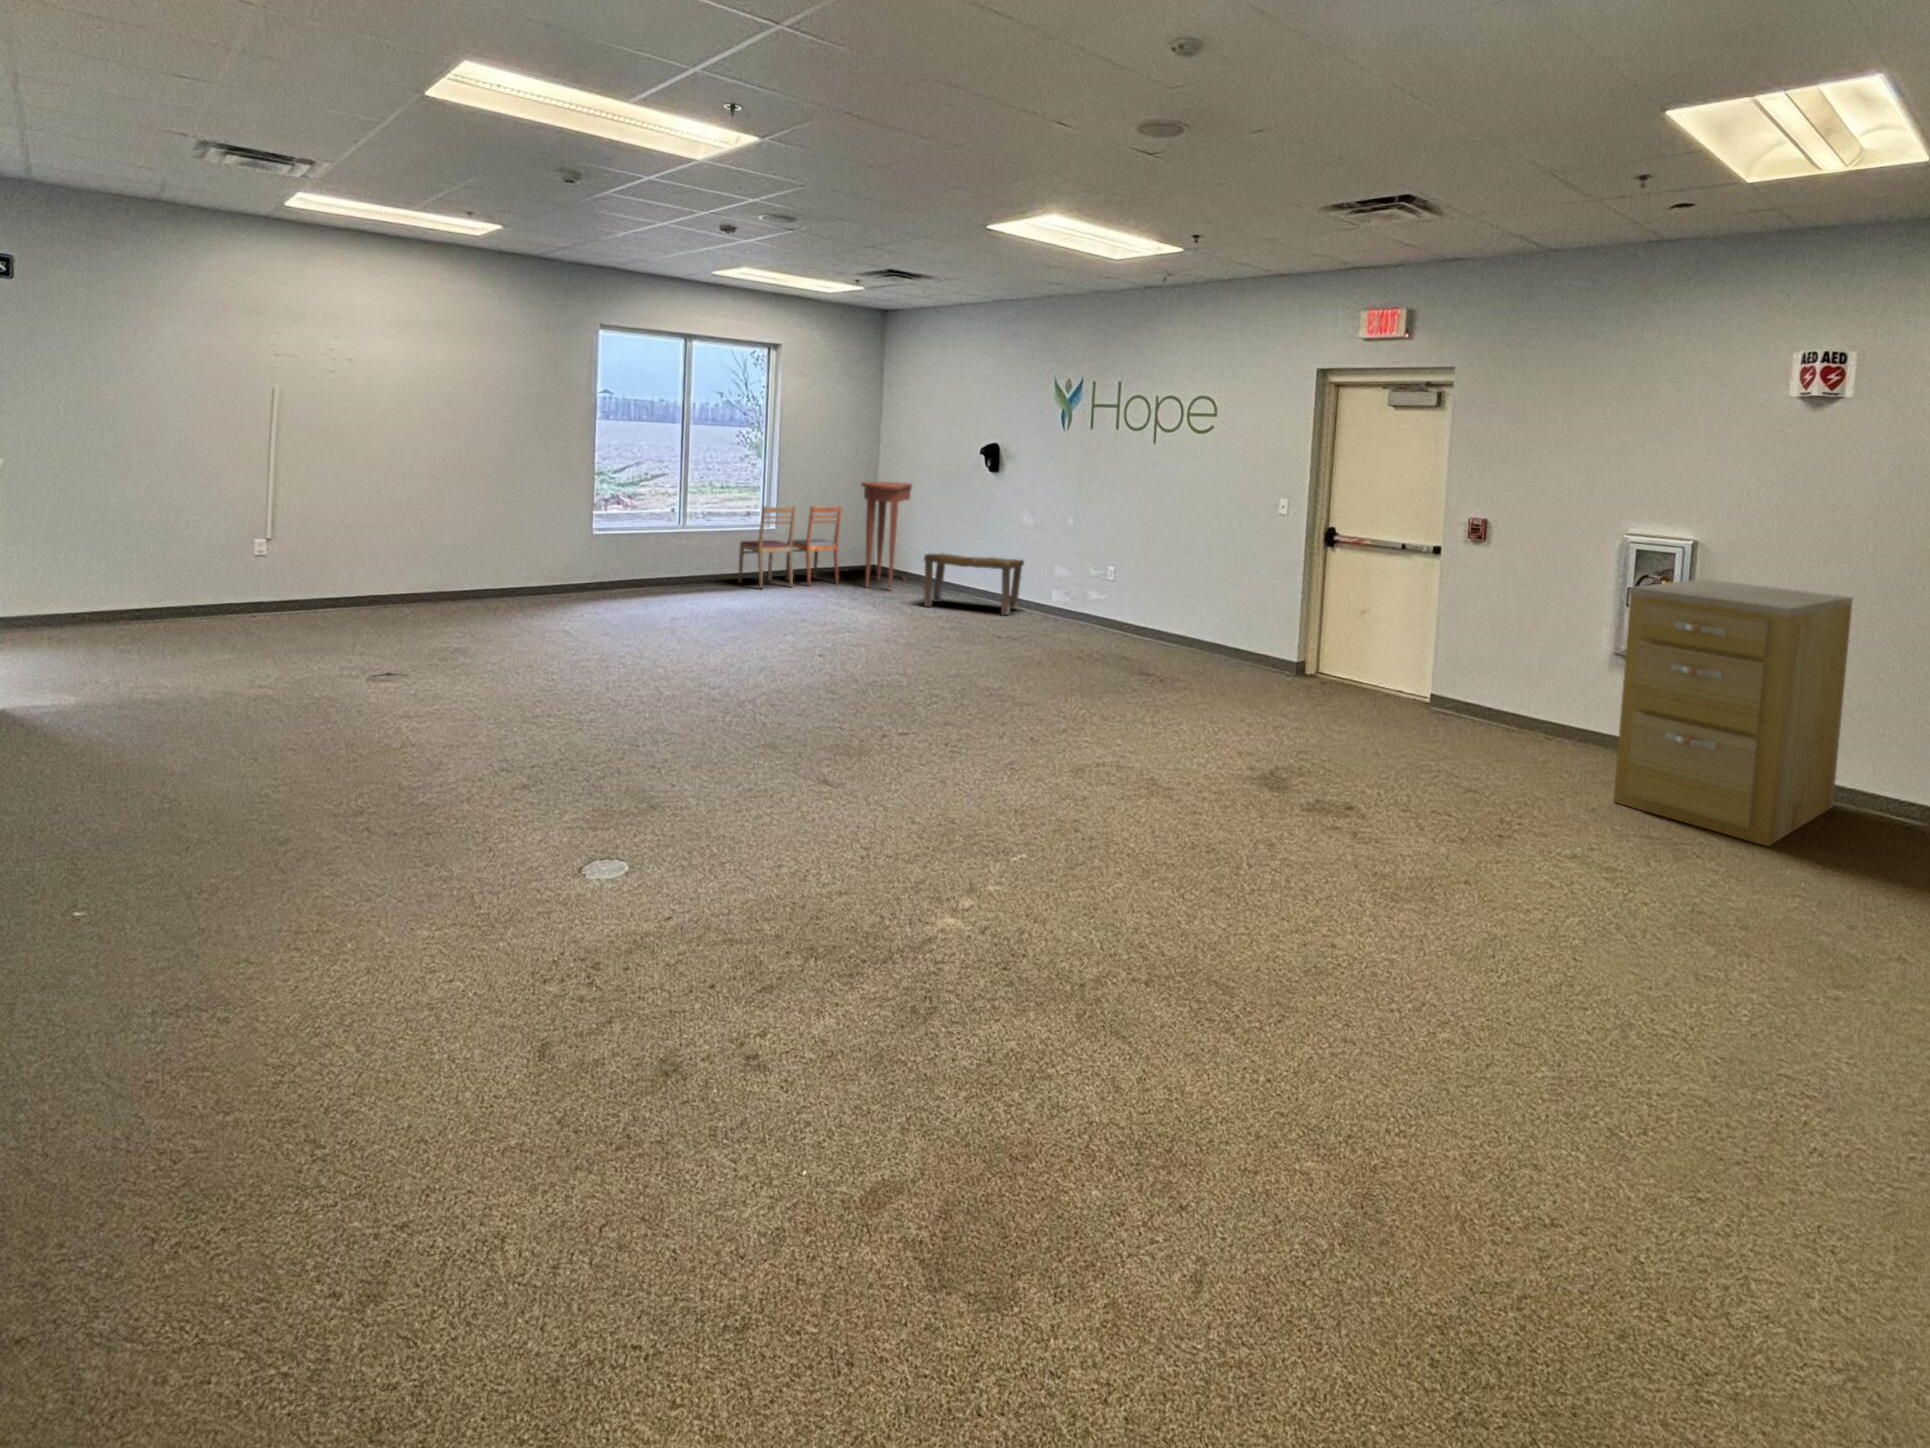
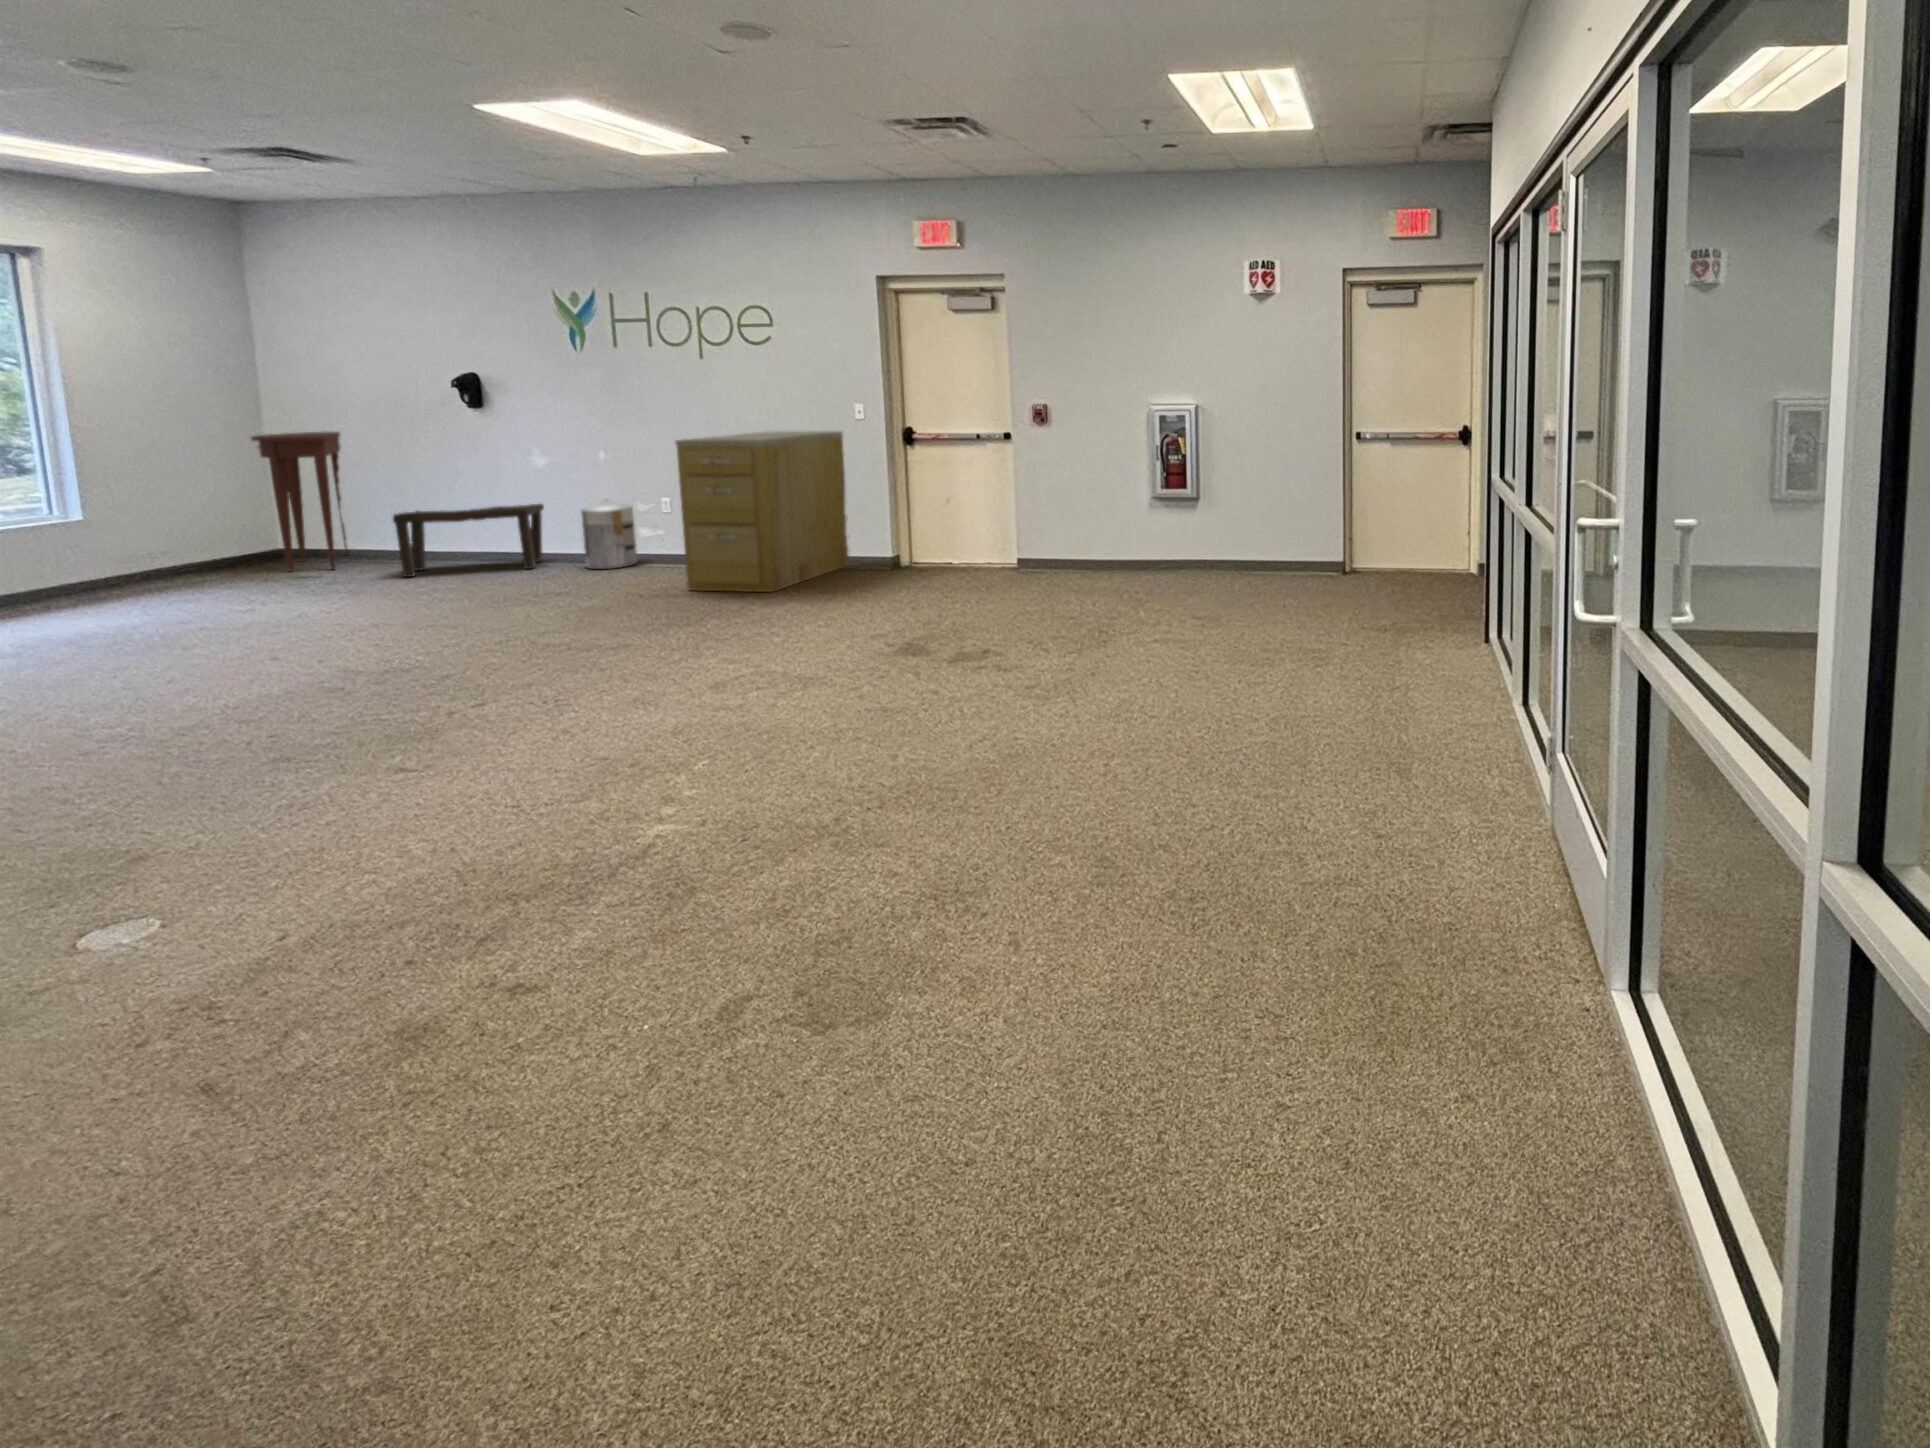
chair: present [738,506,842,589] -> none [25,471,237,601]
waste bin: none [1043,564,1085,627] -> present [581,502,637,569]
filing cabinet: present [1613,579,1853,846] -> present [676,431,850,592]

